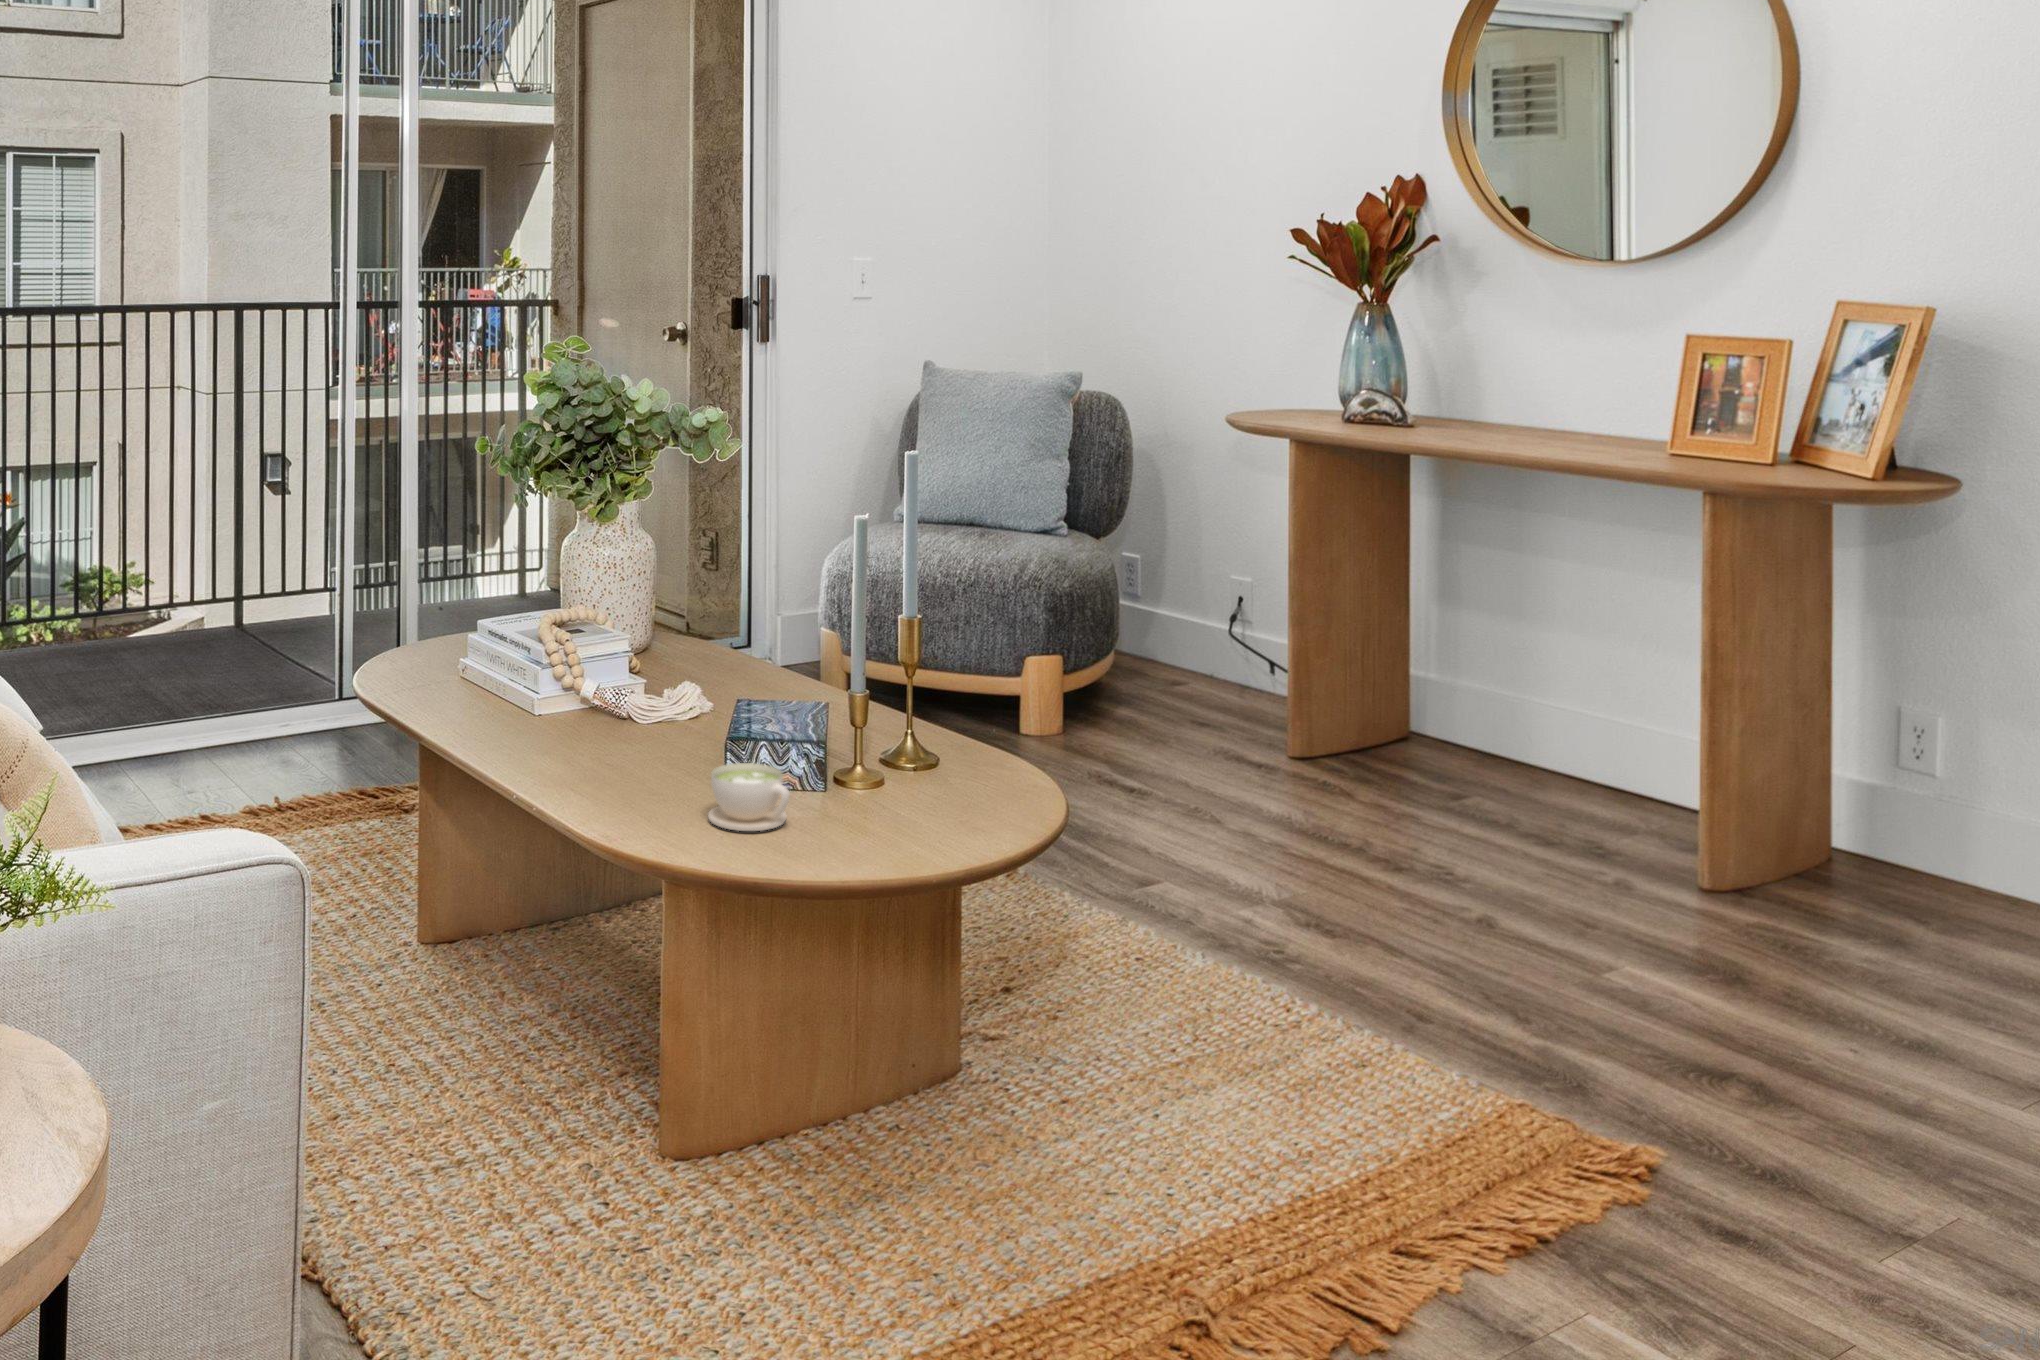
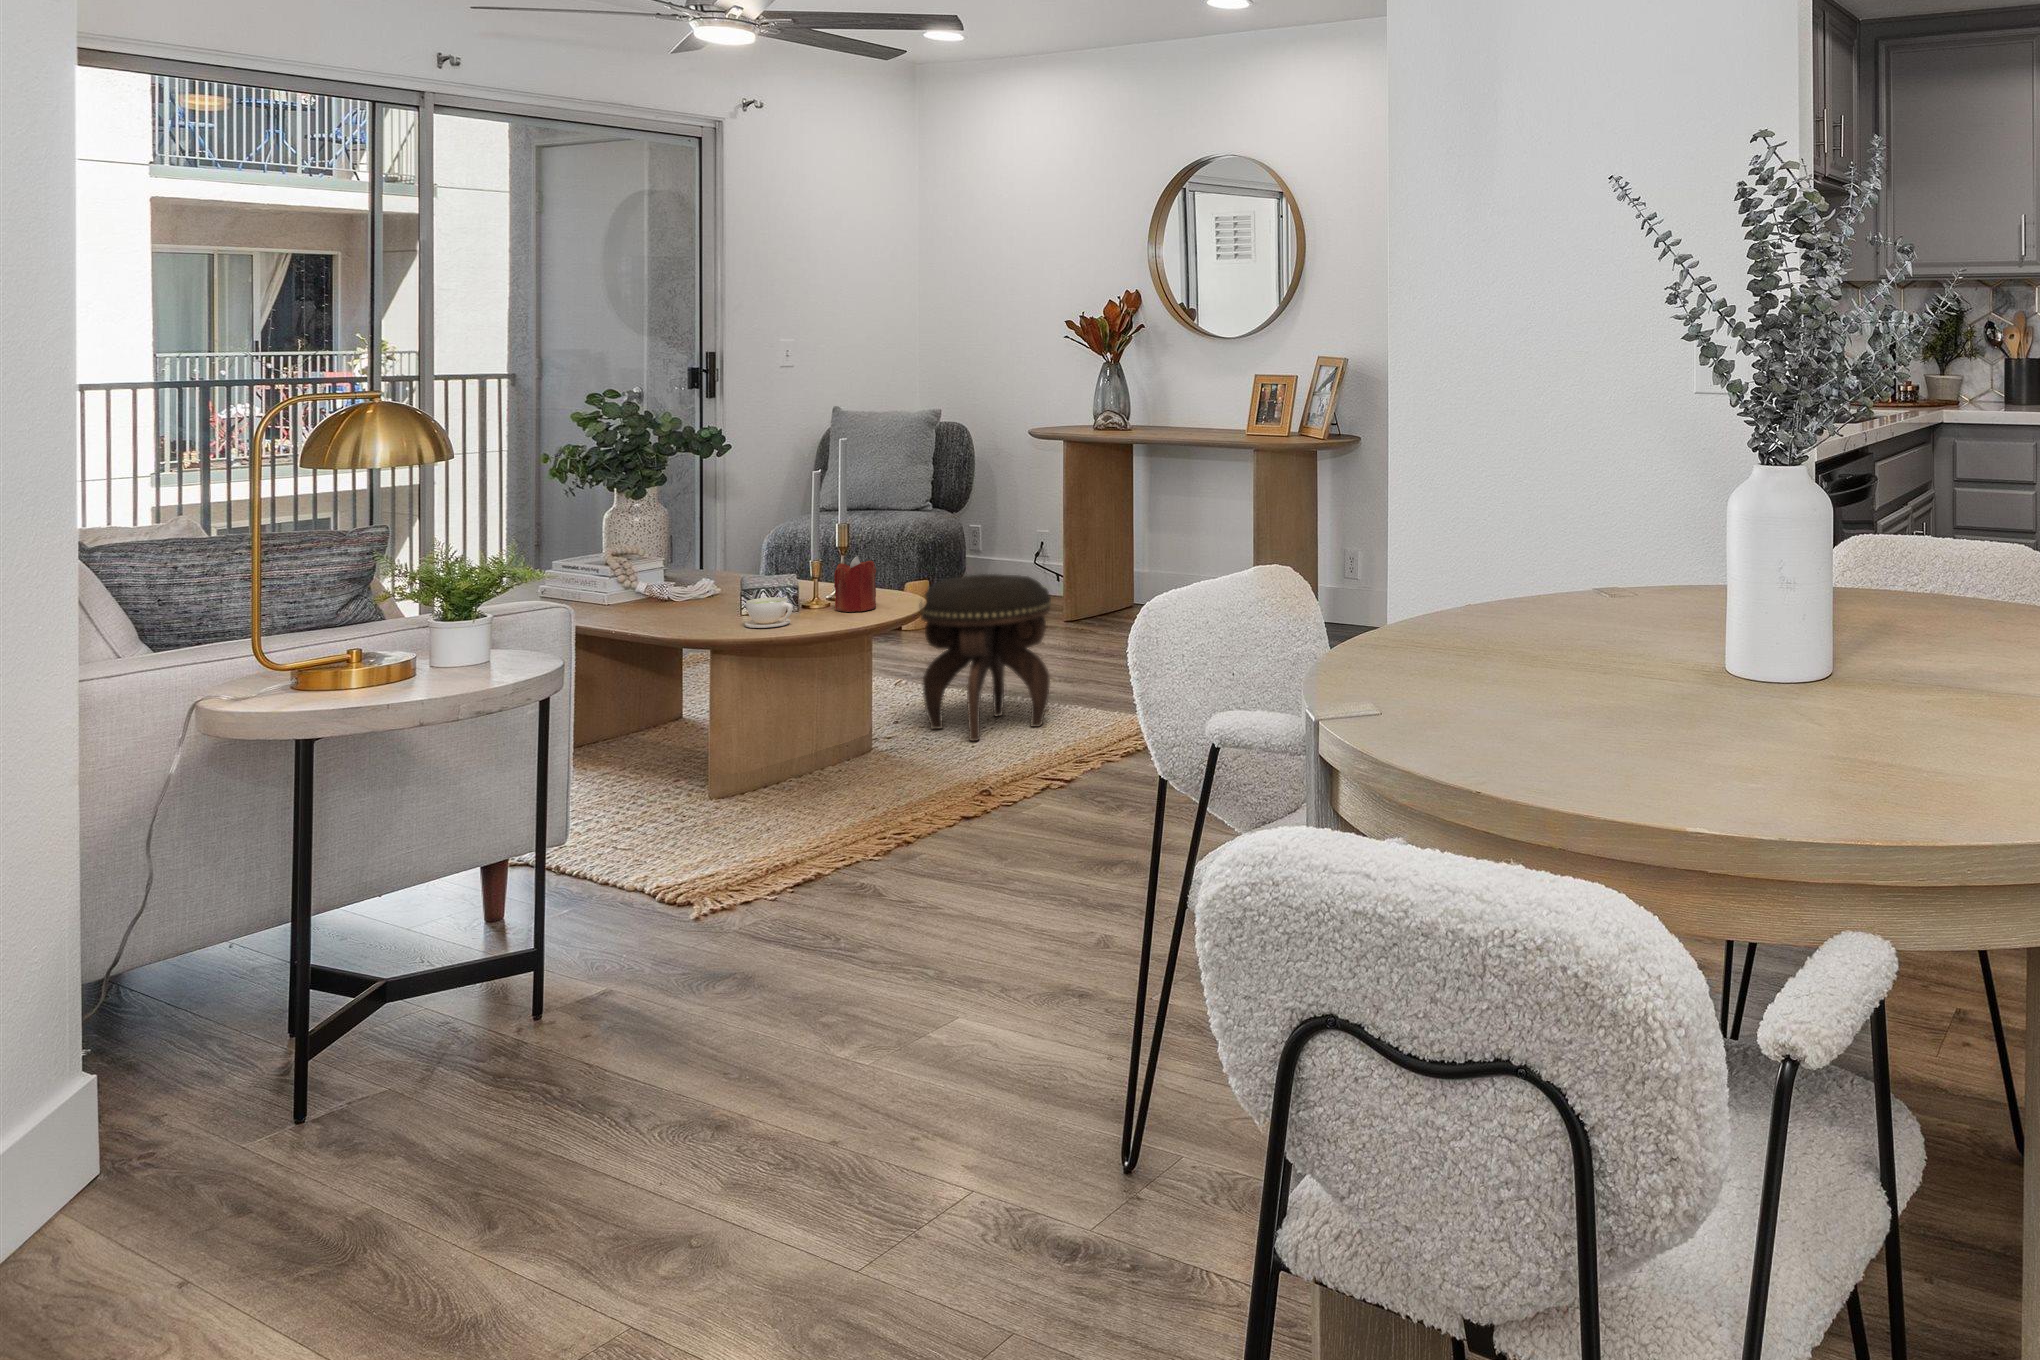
candle: none [872,692,949,806] -> present [834,556,876,612]
footstool: none [1030,733,1292,1100] -> present [920,574,1051,741]

